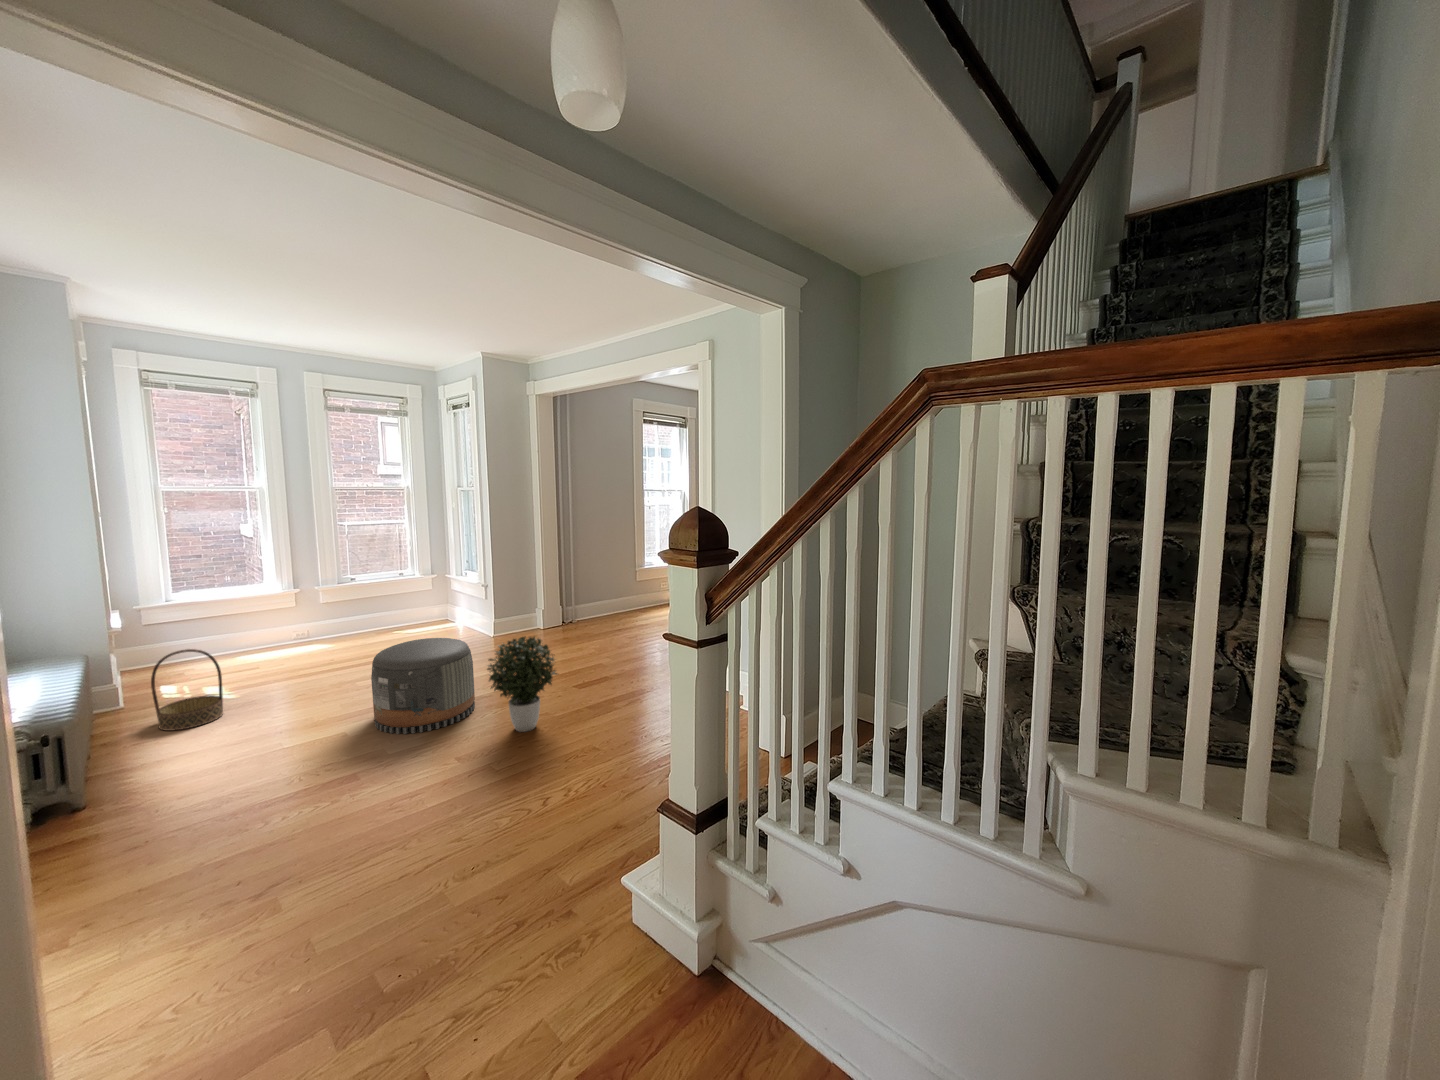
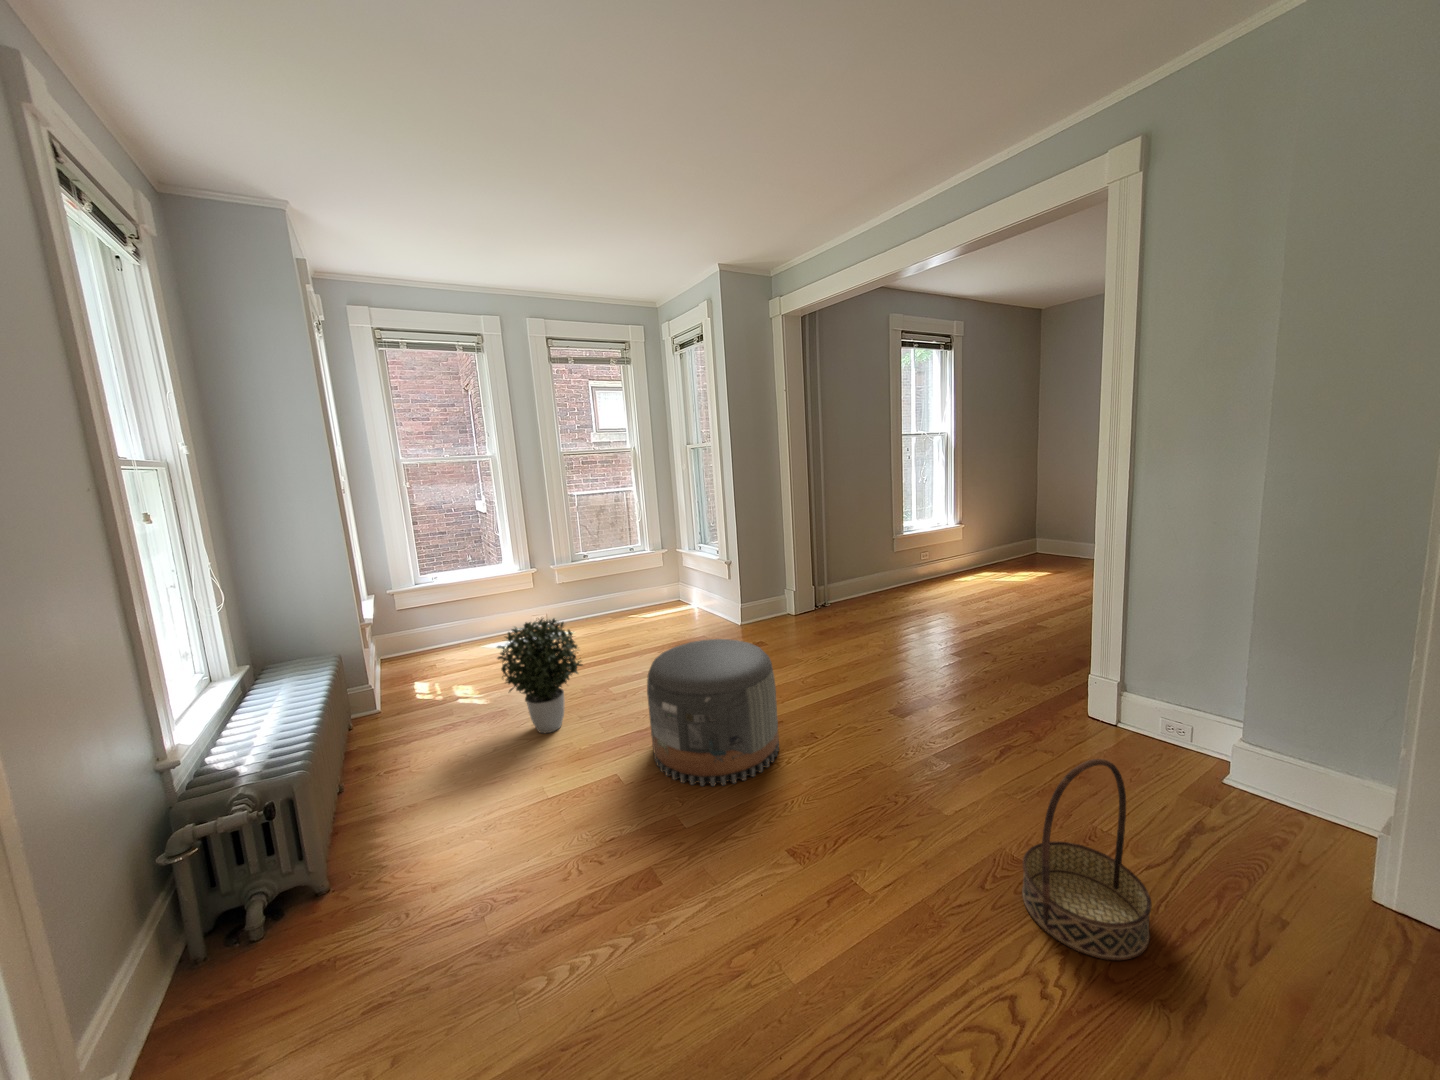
potted plant: present [487,637,557,732] -> present [497,619,582,733]
basket: present [151,649,223,731] -> present [1022,759,1151,960]

